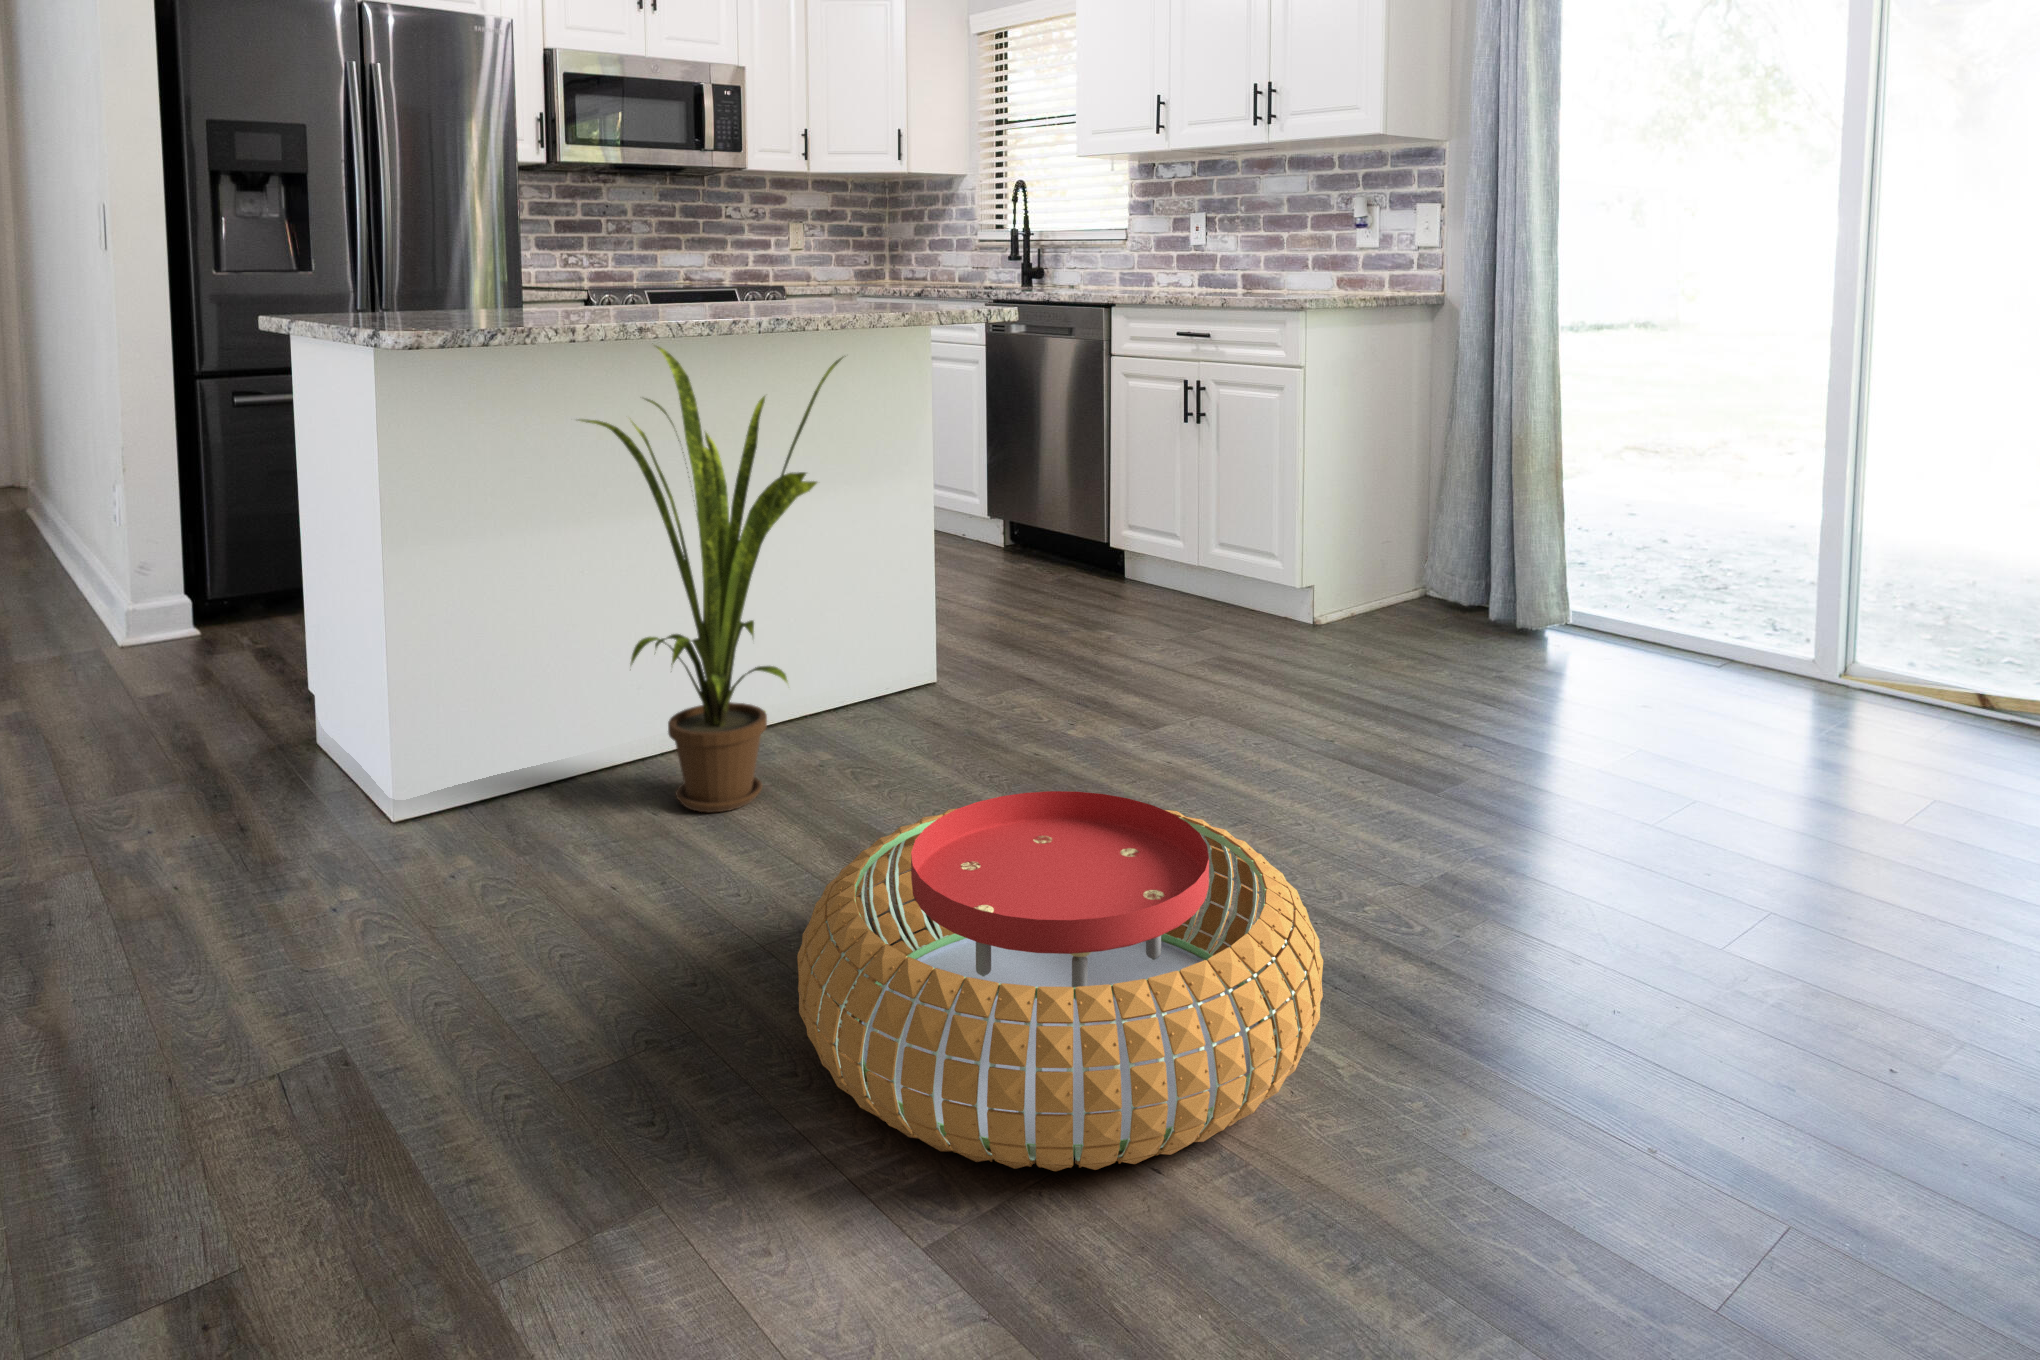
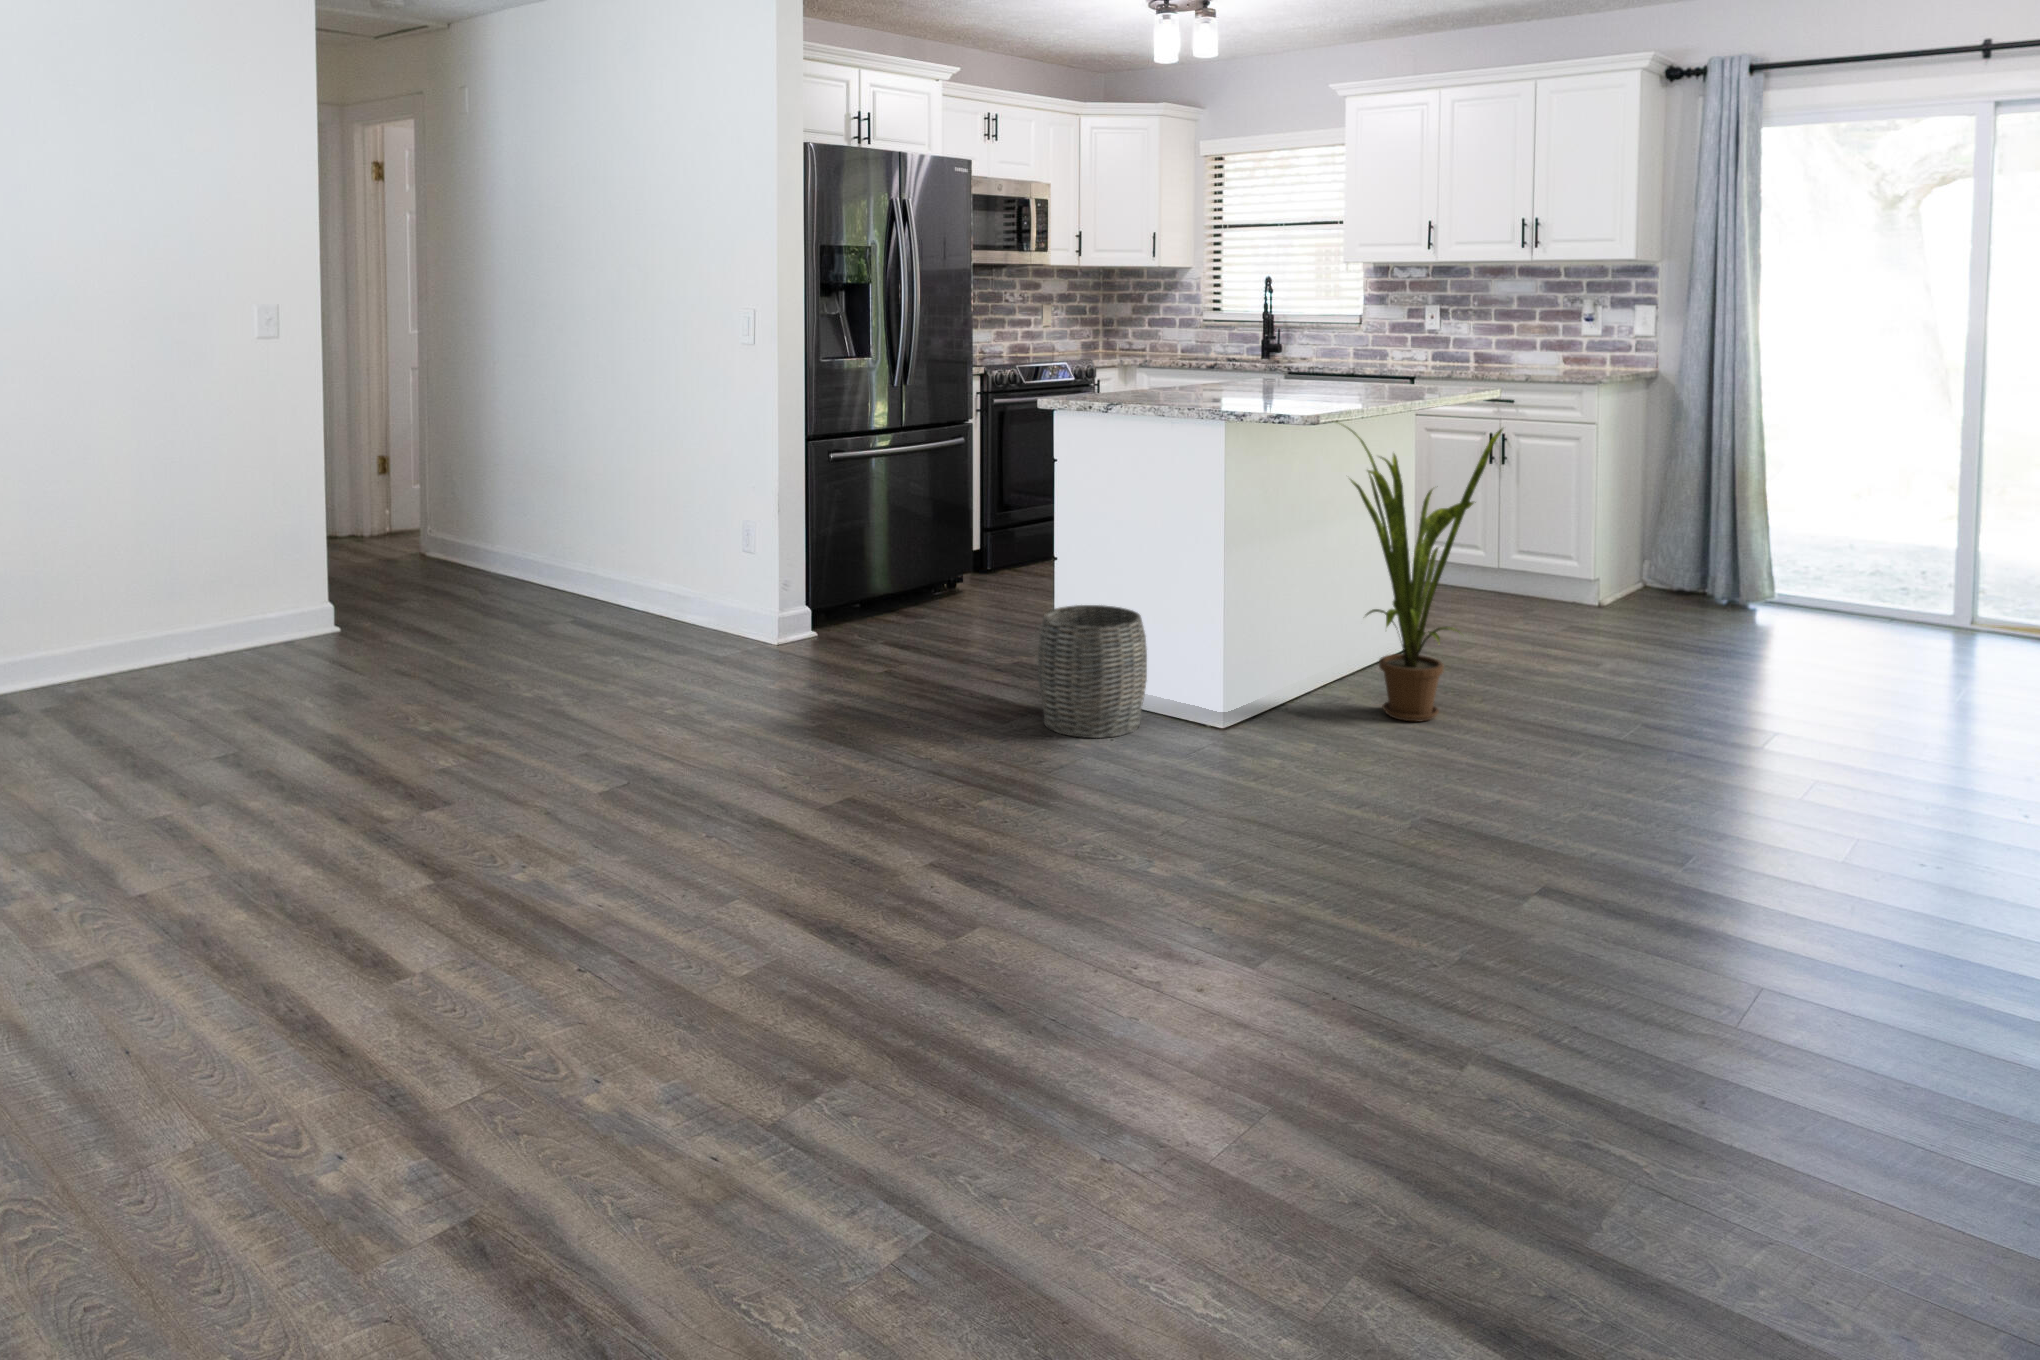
woven basket: none [144,611,332,815] -> present [1038,605,1147,738]
pouf: present [797,791,1323,1171] -> none [1644,677,1966,844]

